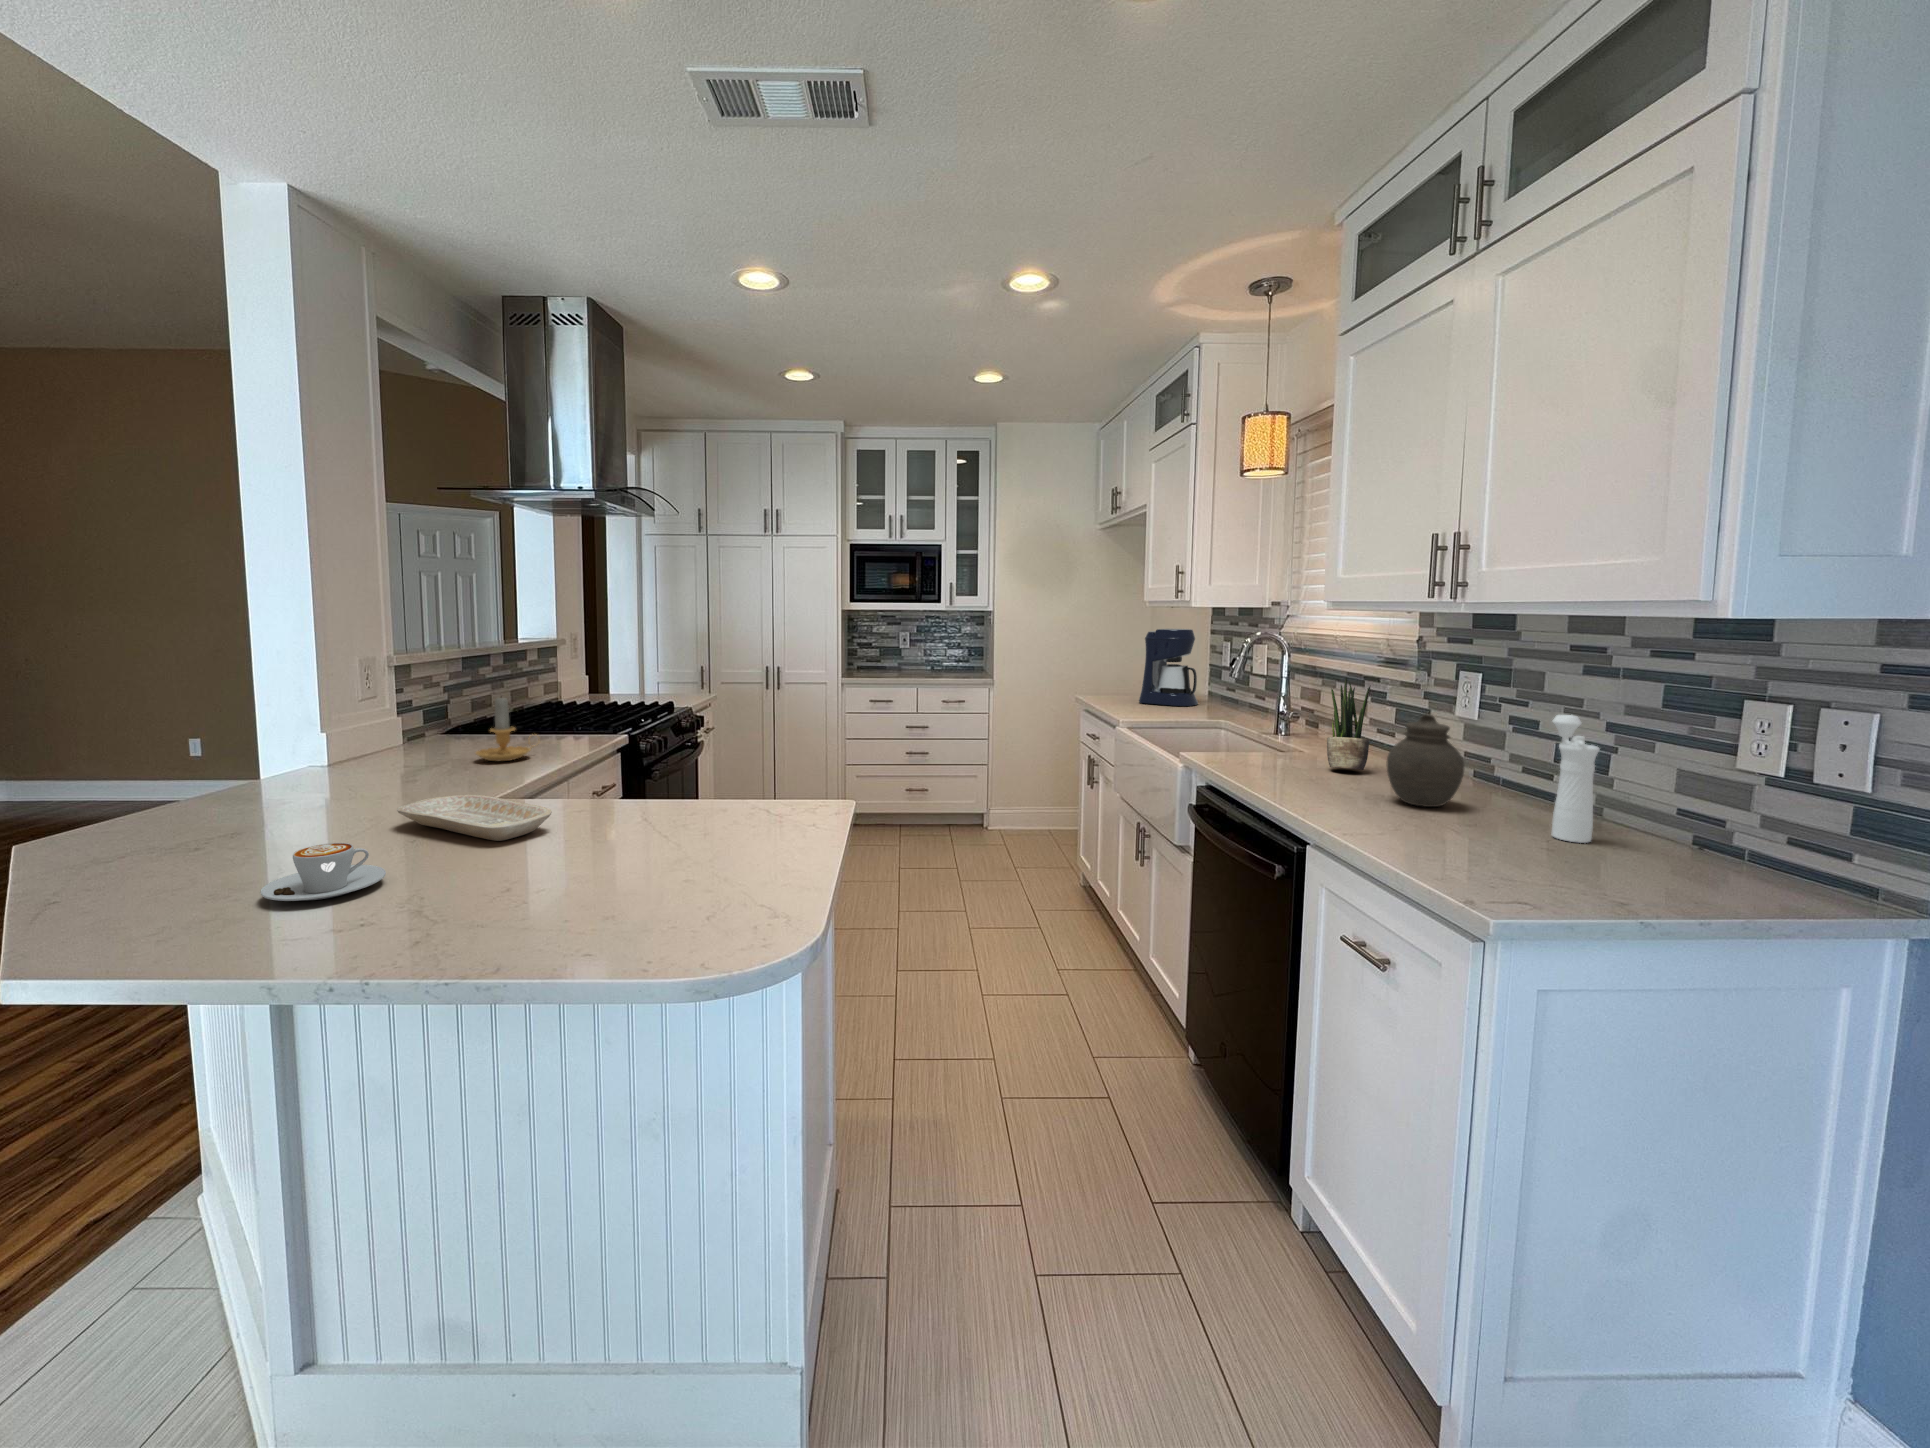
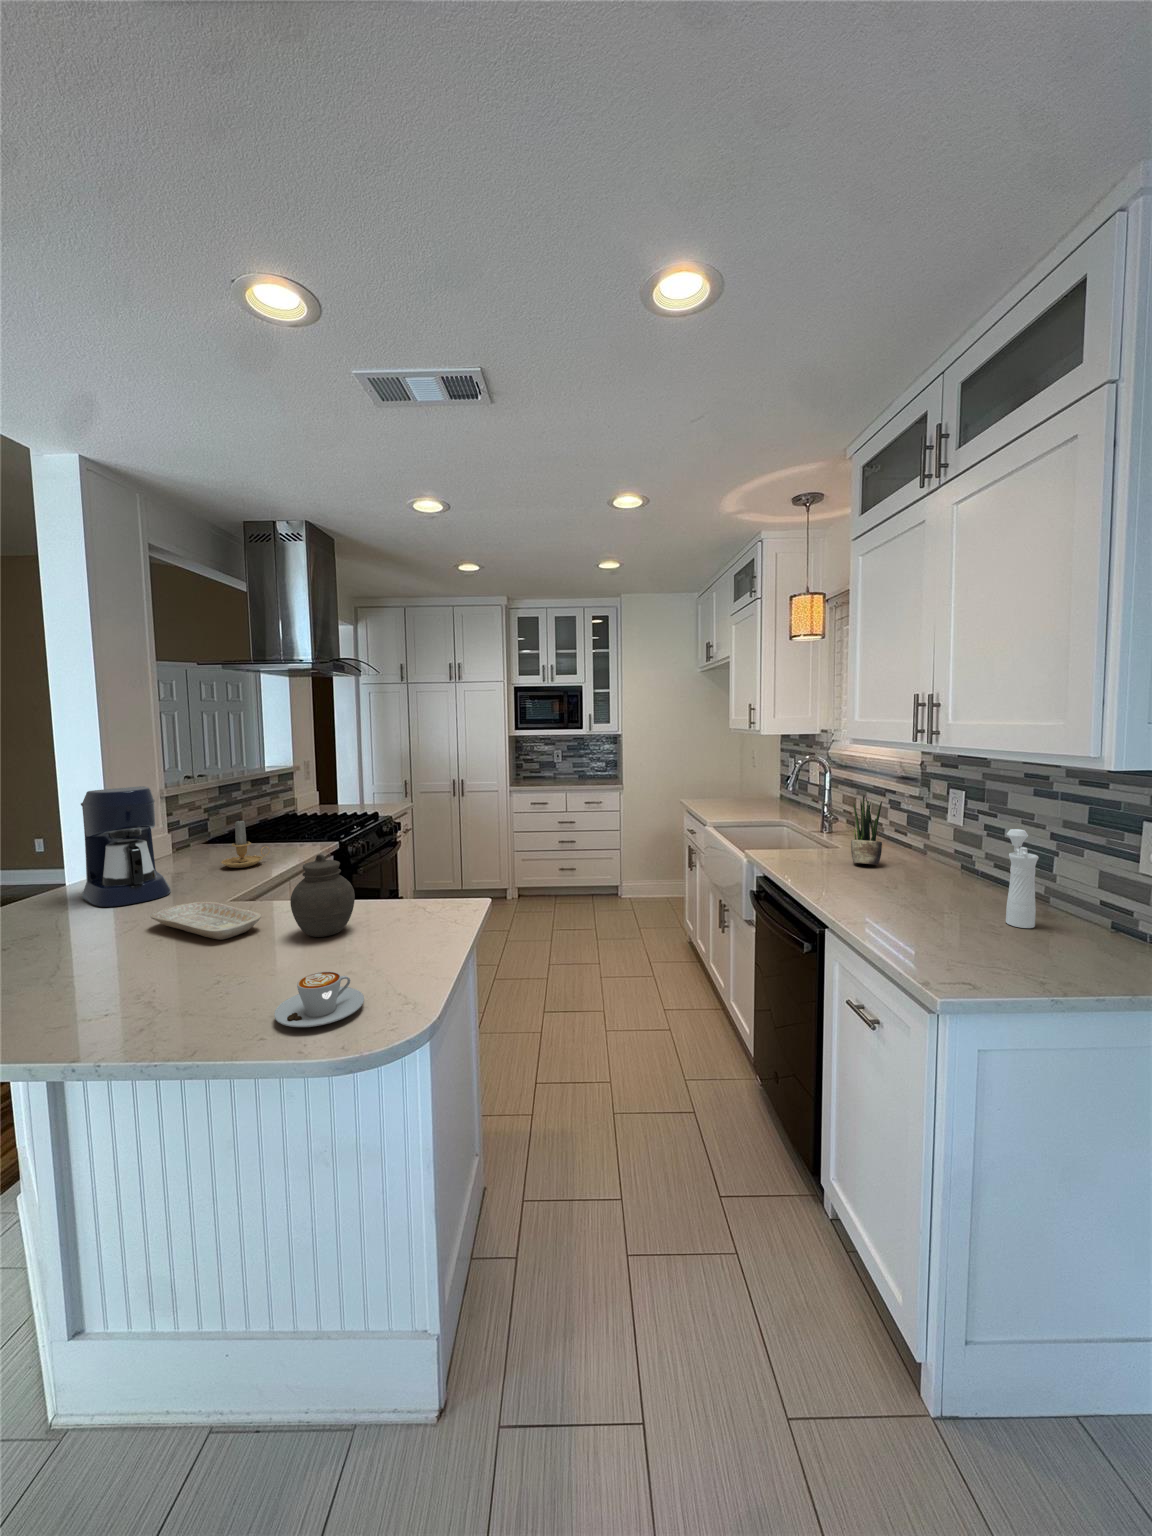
coffee maker: present [1139,629,1198,706] -> present [81,786,171,907]
jar: present [1387,714,1464,807] -> present [290,854,355,937]
coffee cup: present [261,843,386,901] -> present [274,972,364,1027]

